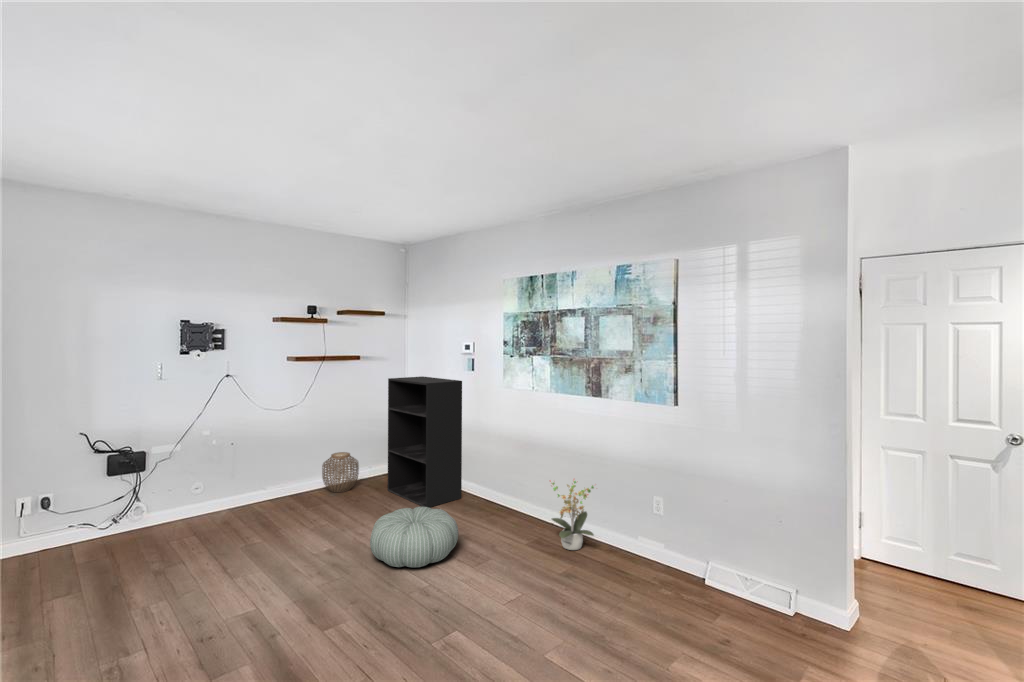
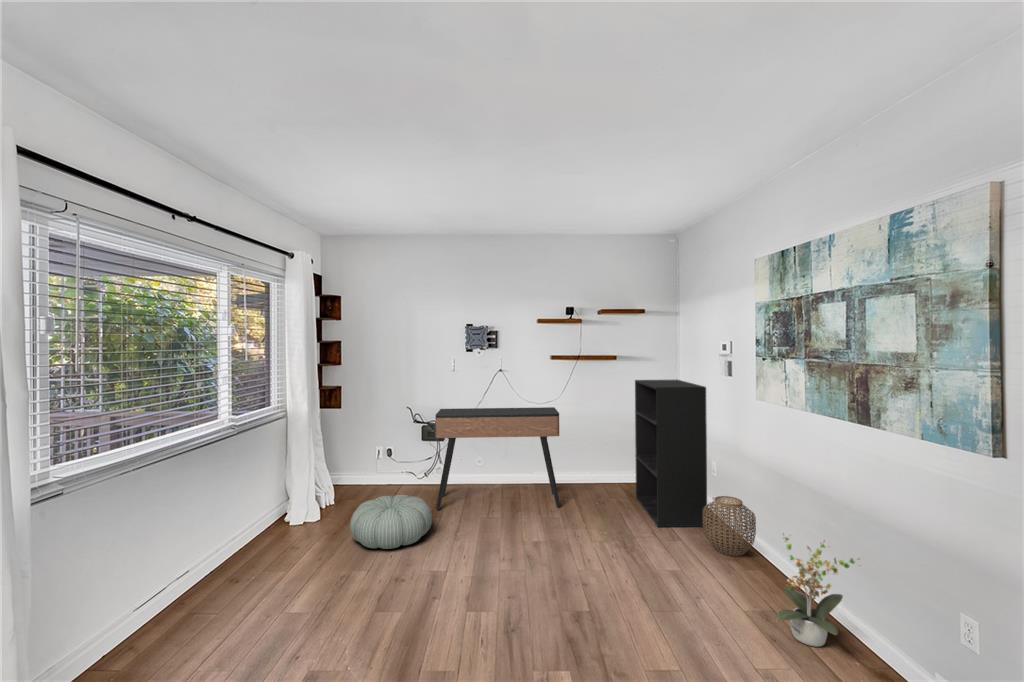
console table: none [155,412,324,557] -> present [436,407,560,510]
woven basket: present [322,452,359,492] -> present [703,496,756,556]
pouf: present [370,507,458,567] -> present [350,495,432,549]

